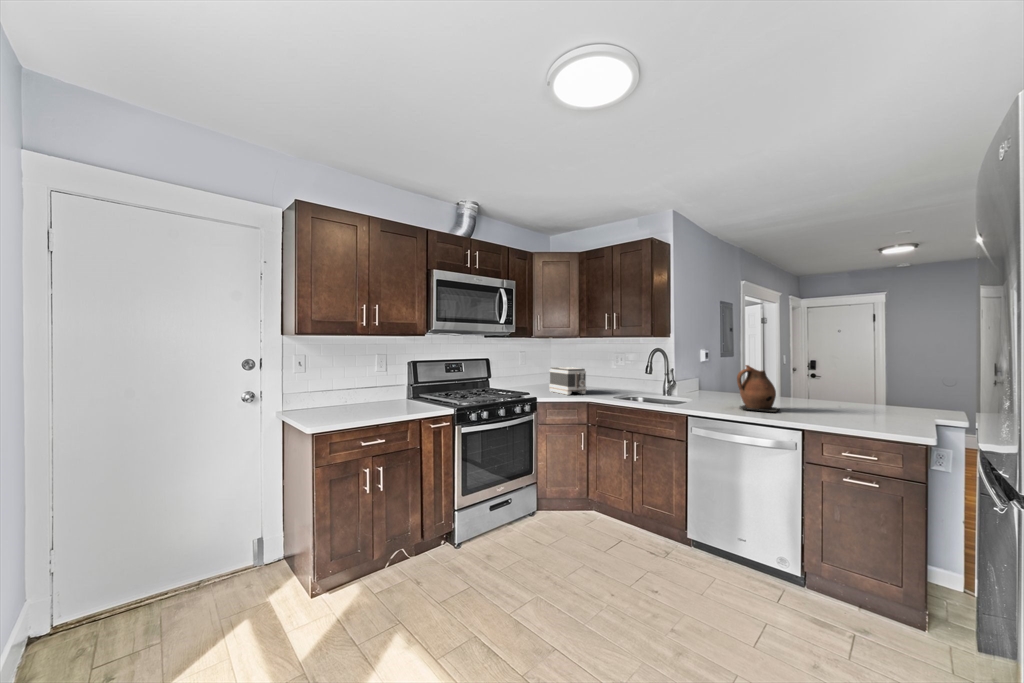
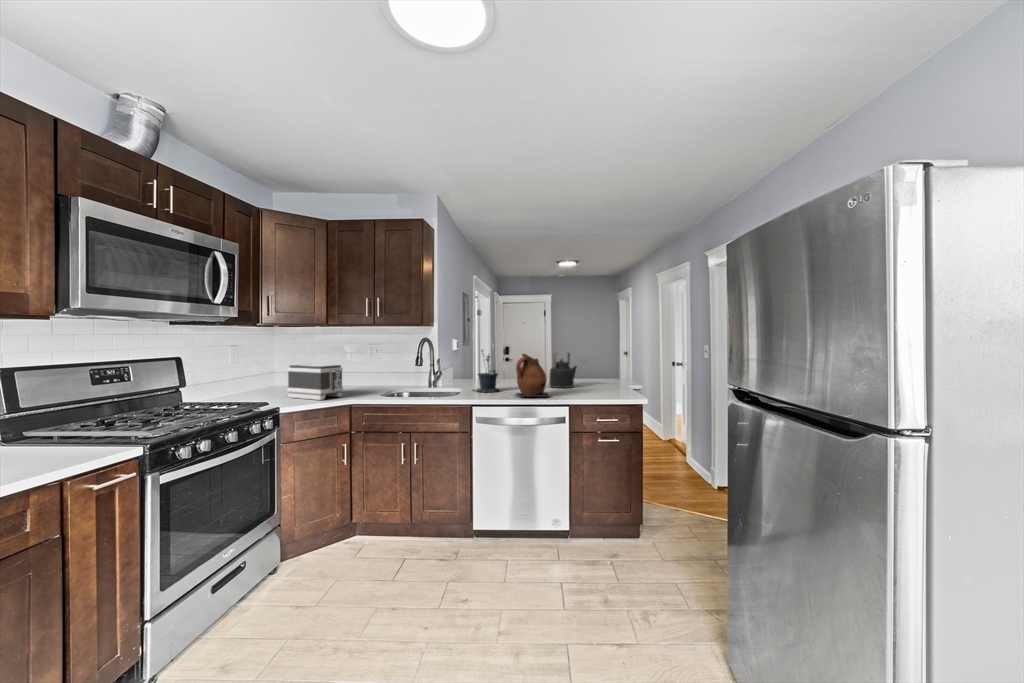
potted plant: none [703,360,731,403] -> present [476,350,499,393]
kettle: none [799,366,843,407] -> present [549,353,577,388]

